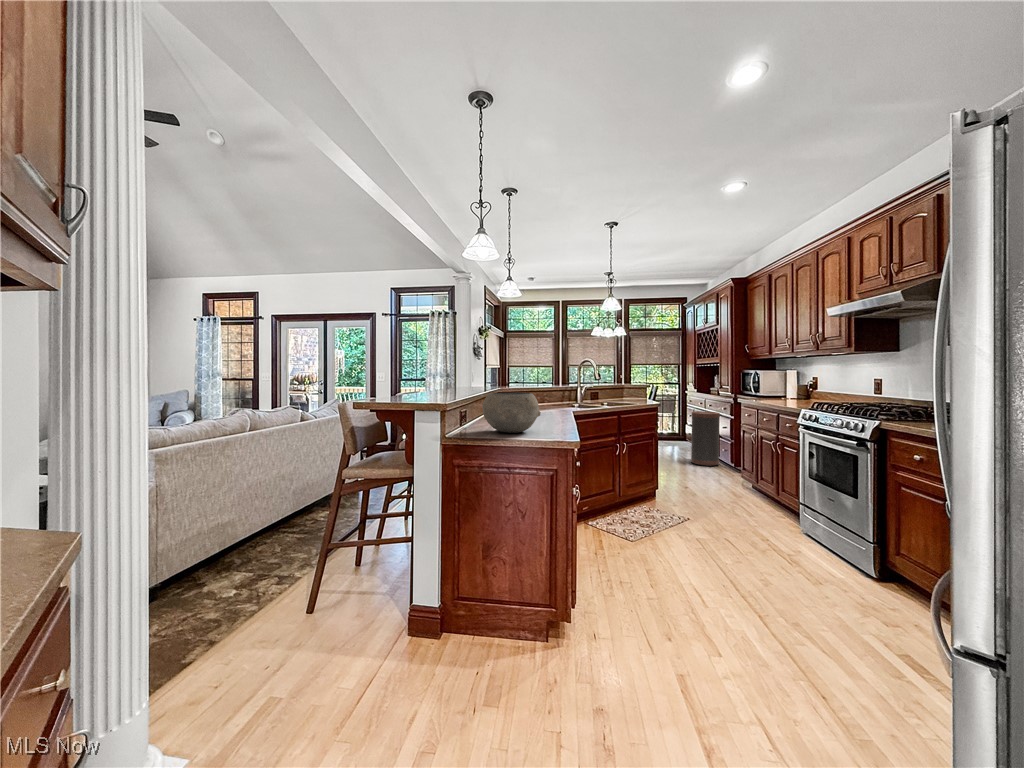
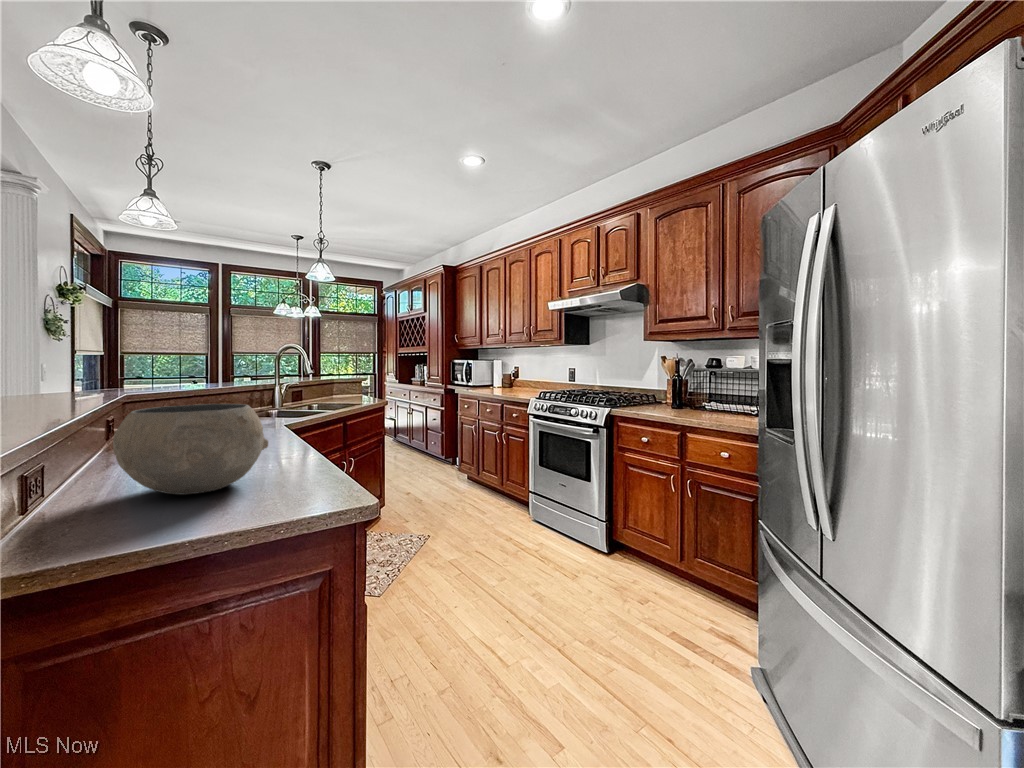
trash can: present [691,411,720,466] -> none [402,404,430,463]

